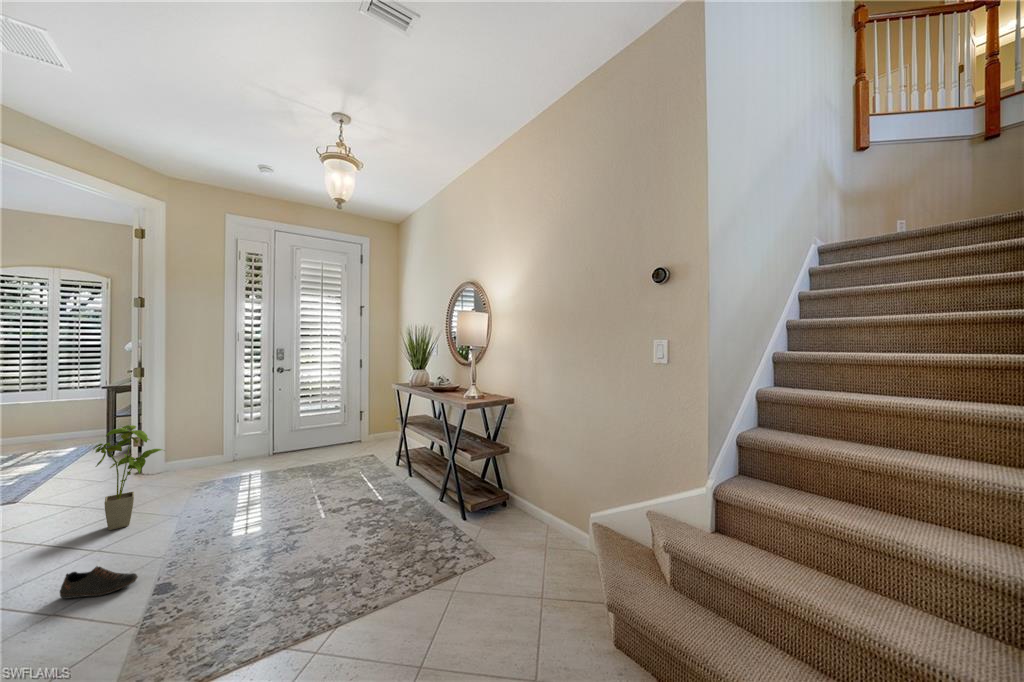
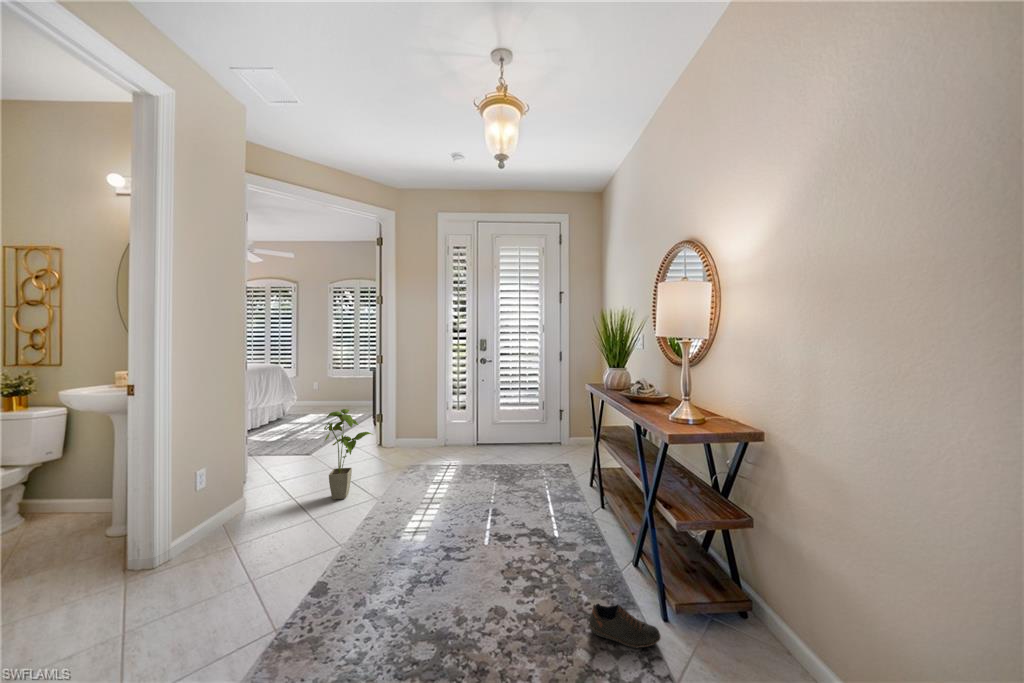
shoe: present [60,566,138,598] -> present [589,604,661,648]

